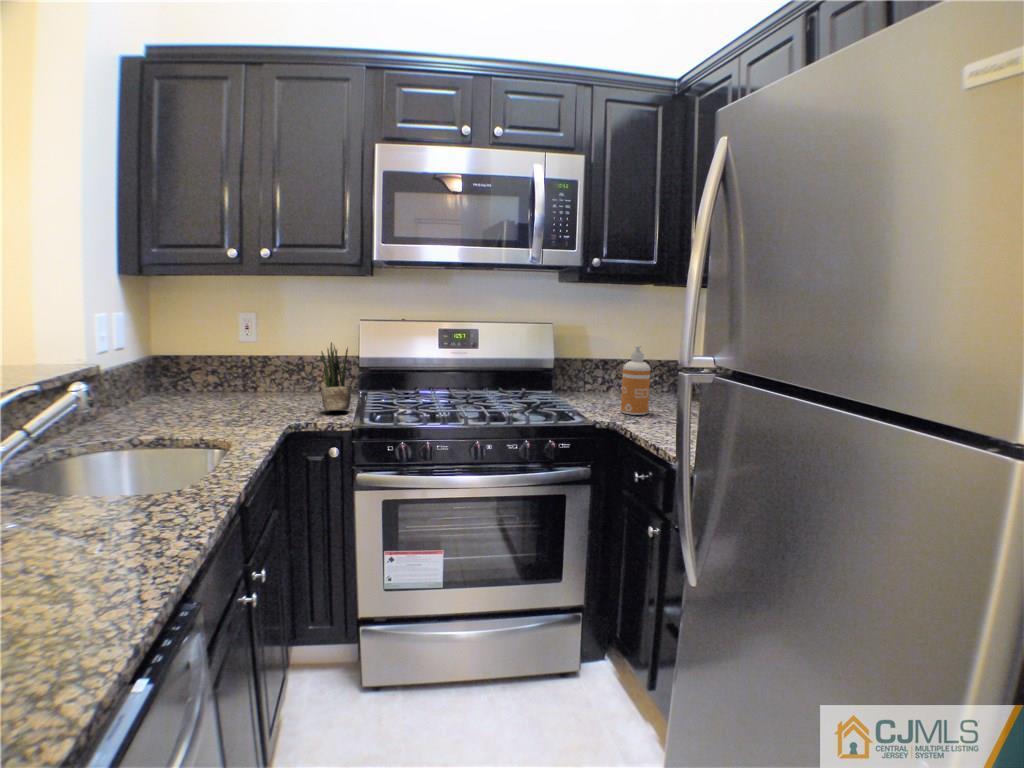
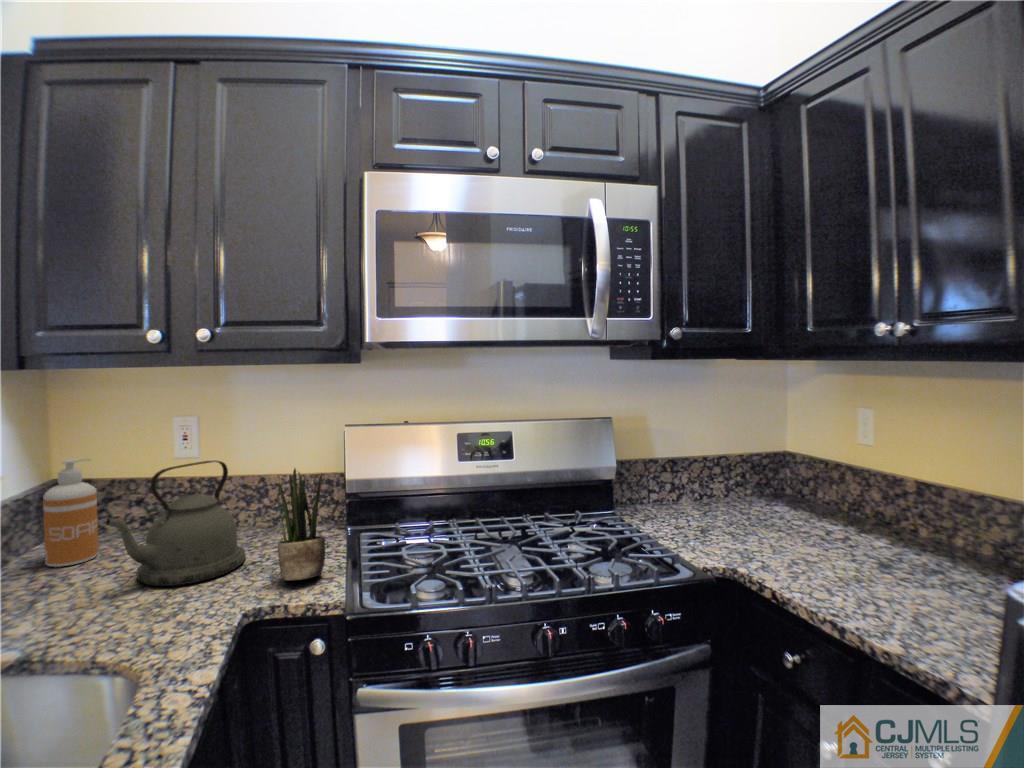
kettle: none [219,338,296,412] -> present [106,461,246,586]
soap dispenser: present [621,345,651,415] -> present [43,459,98,567]

